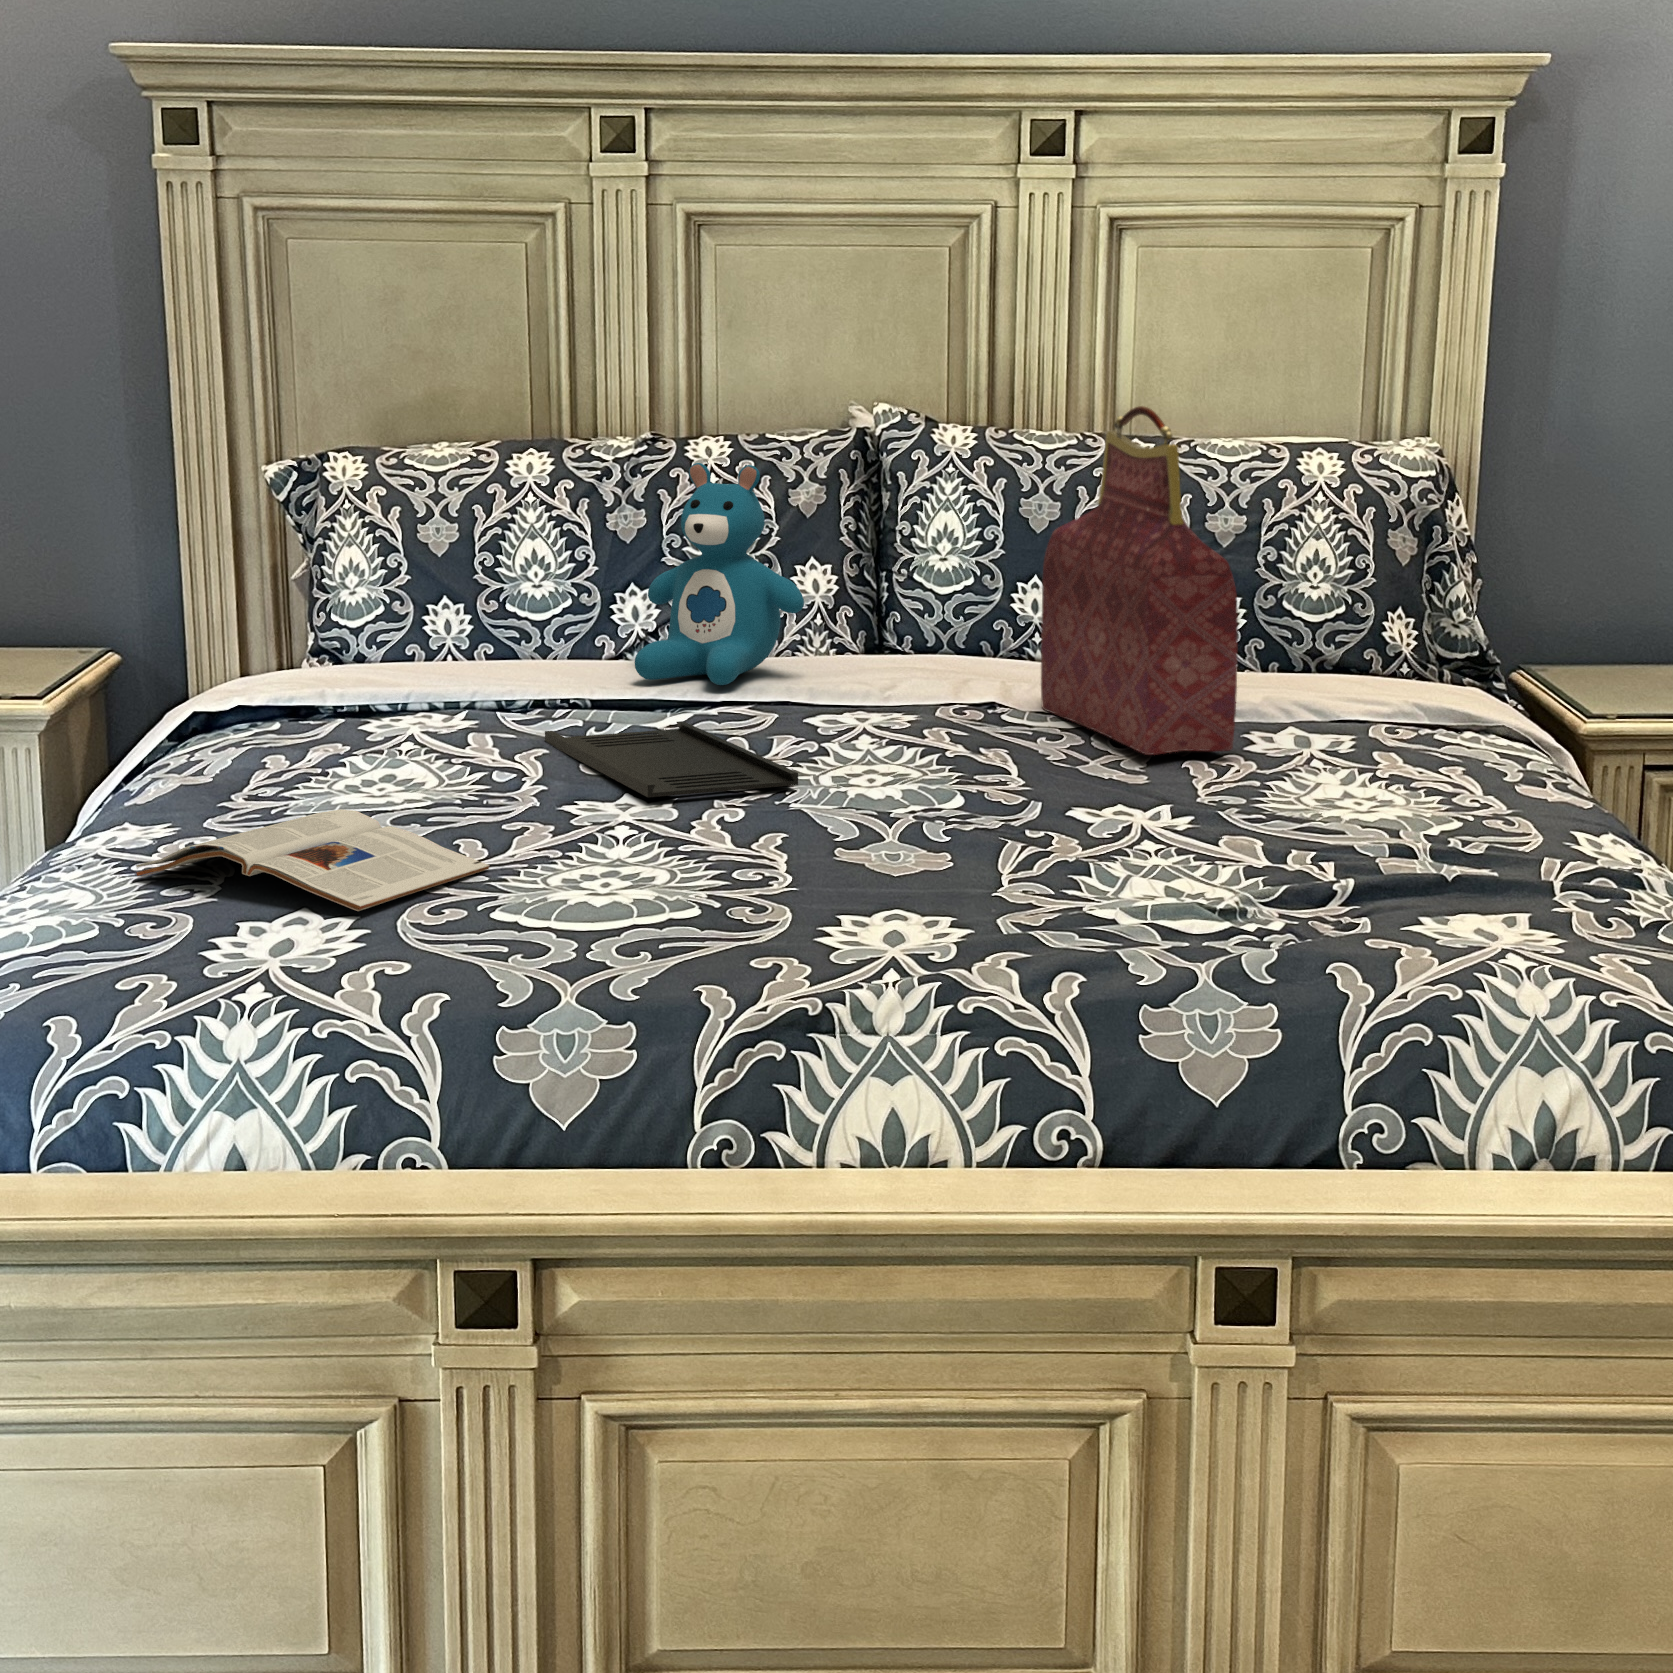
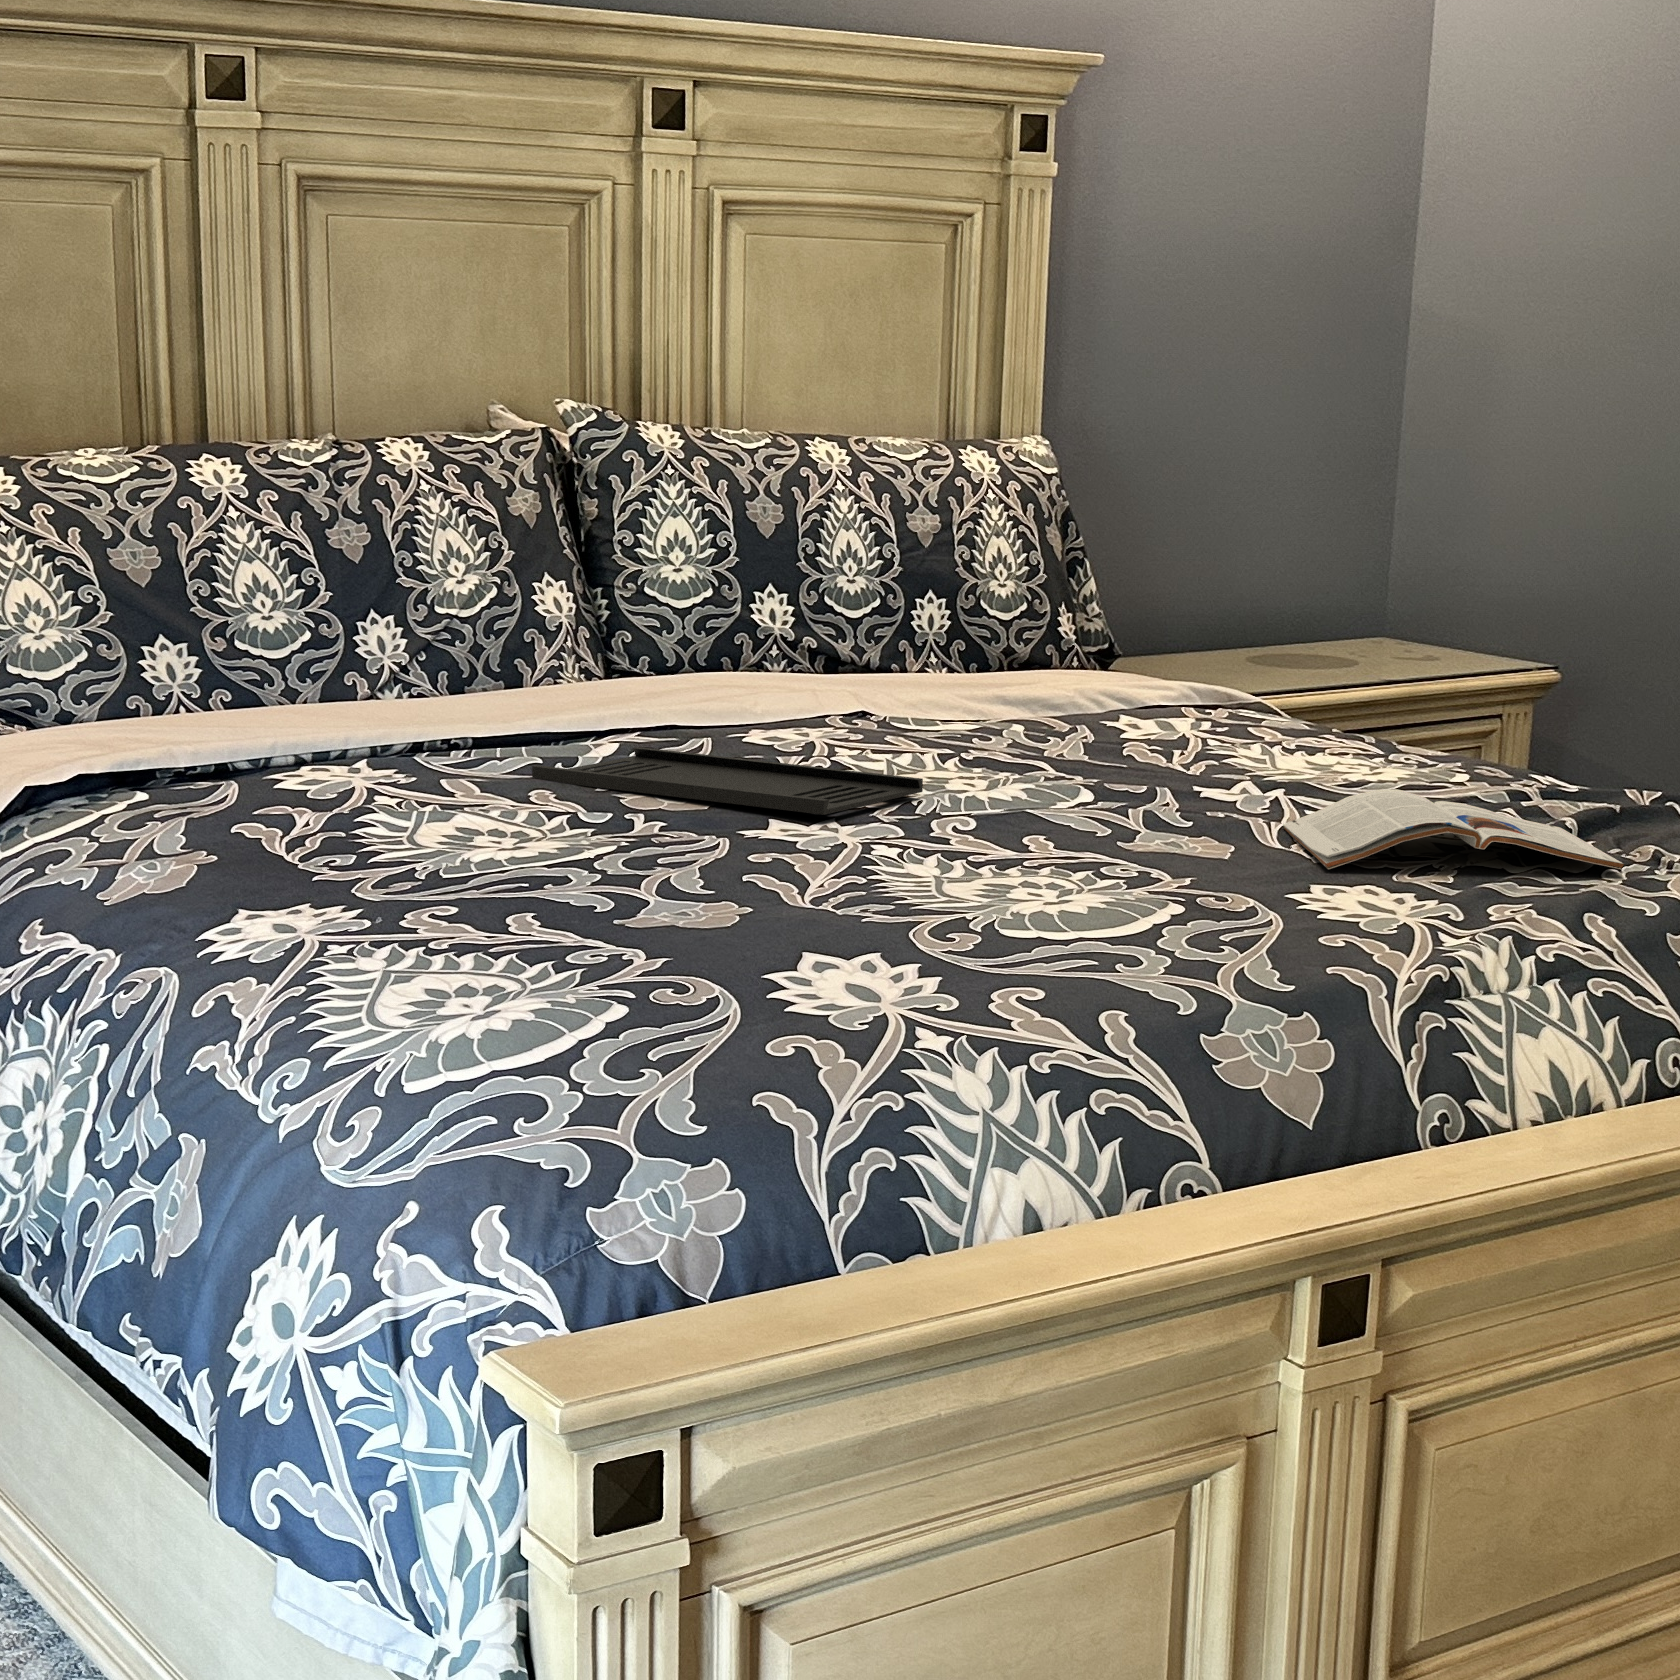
handbag: present [1041,406,1238,755] -> none [917,382,1220,740]
teddy bear: present [635,463,804,685] -> none [421,462,621,714]
magazine: present [136,809,489,911] -> present [1283,789,1624,869]

